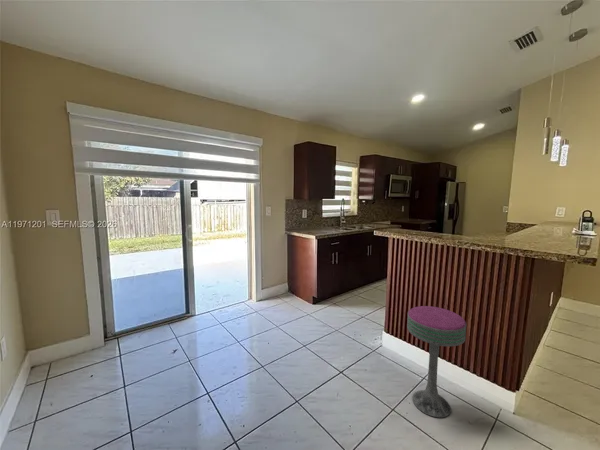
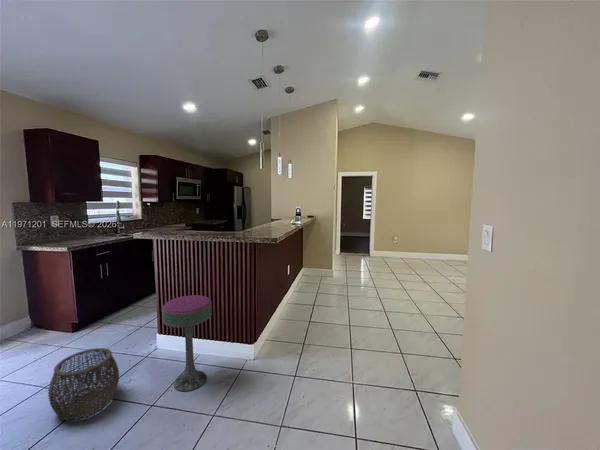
woven basket: none [311,334,362,399] -> present [48,348,119,421]

